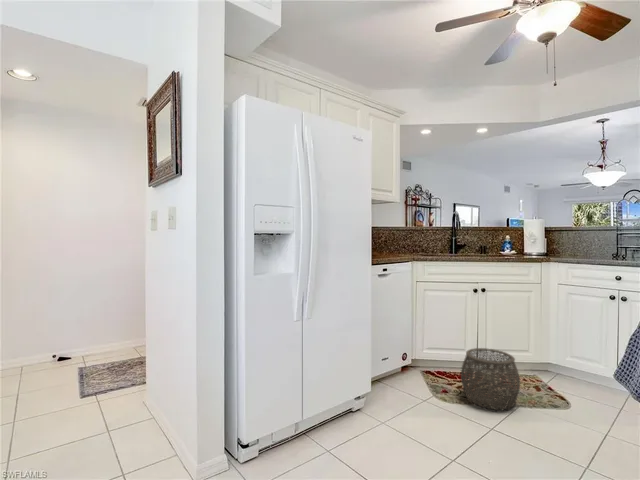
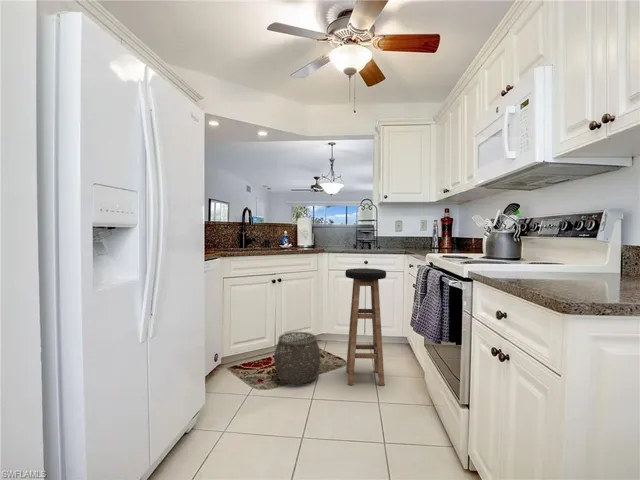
bar stool: none [553,282,623,449] -> present [345,268,386,385]

